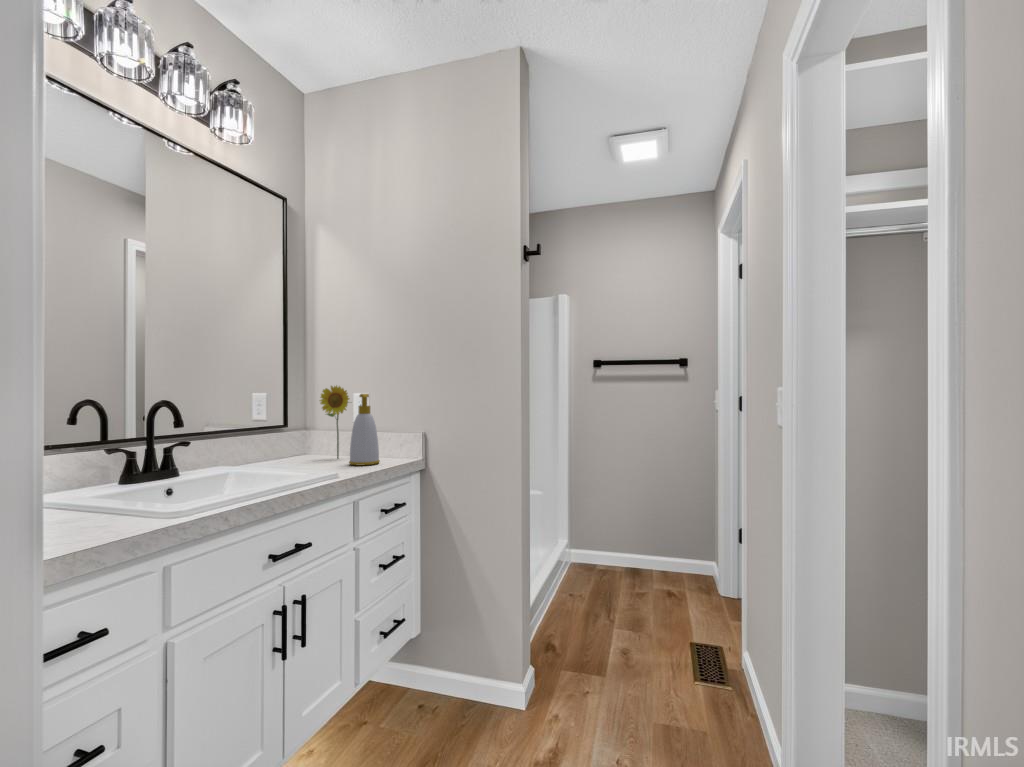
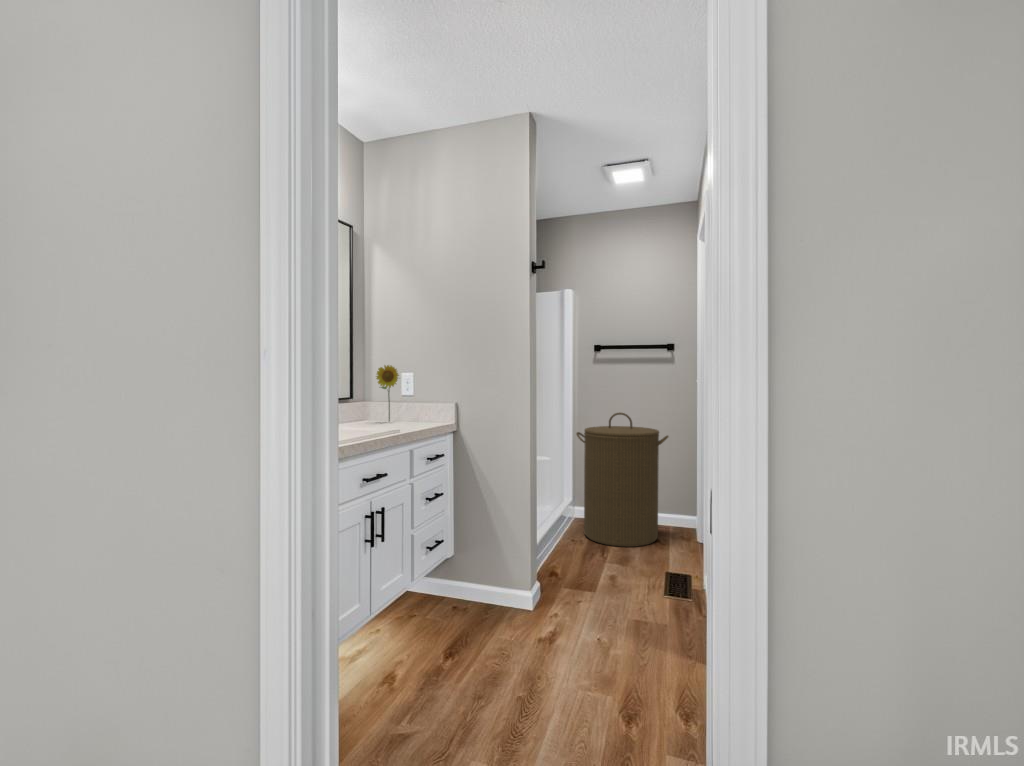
soap bottle: present [349,394,380,466] -> none [401,371,424,425]
laundry hamper: none [575,439,684,602] -> present [576,413,668,547]

